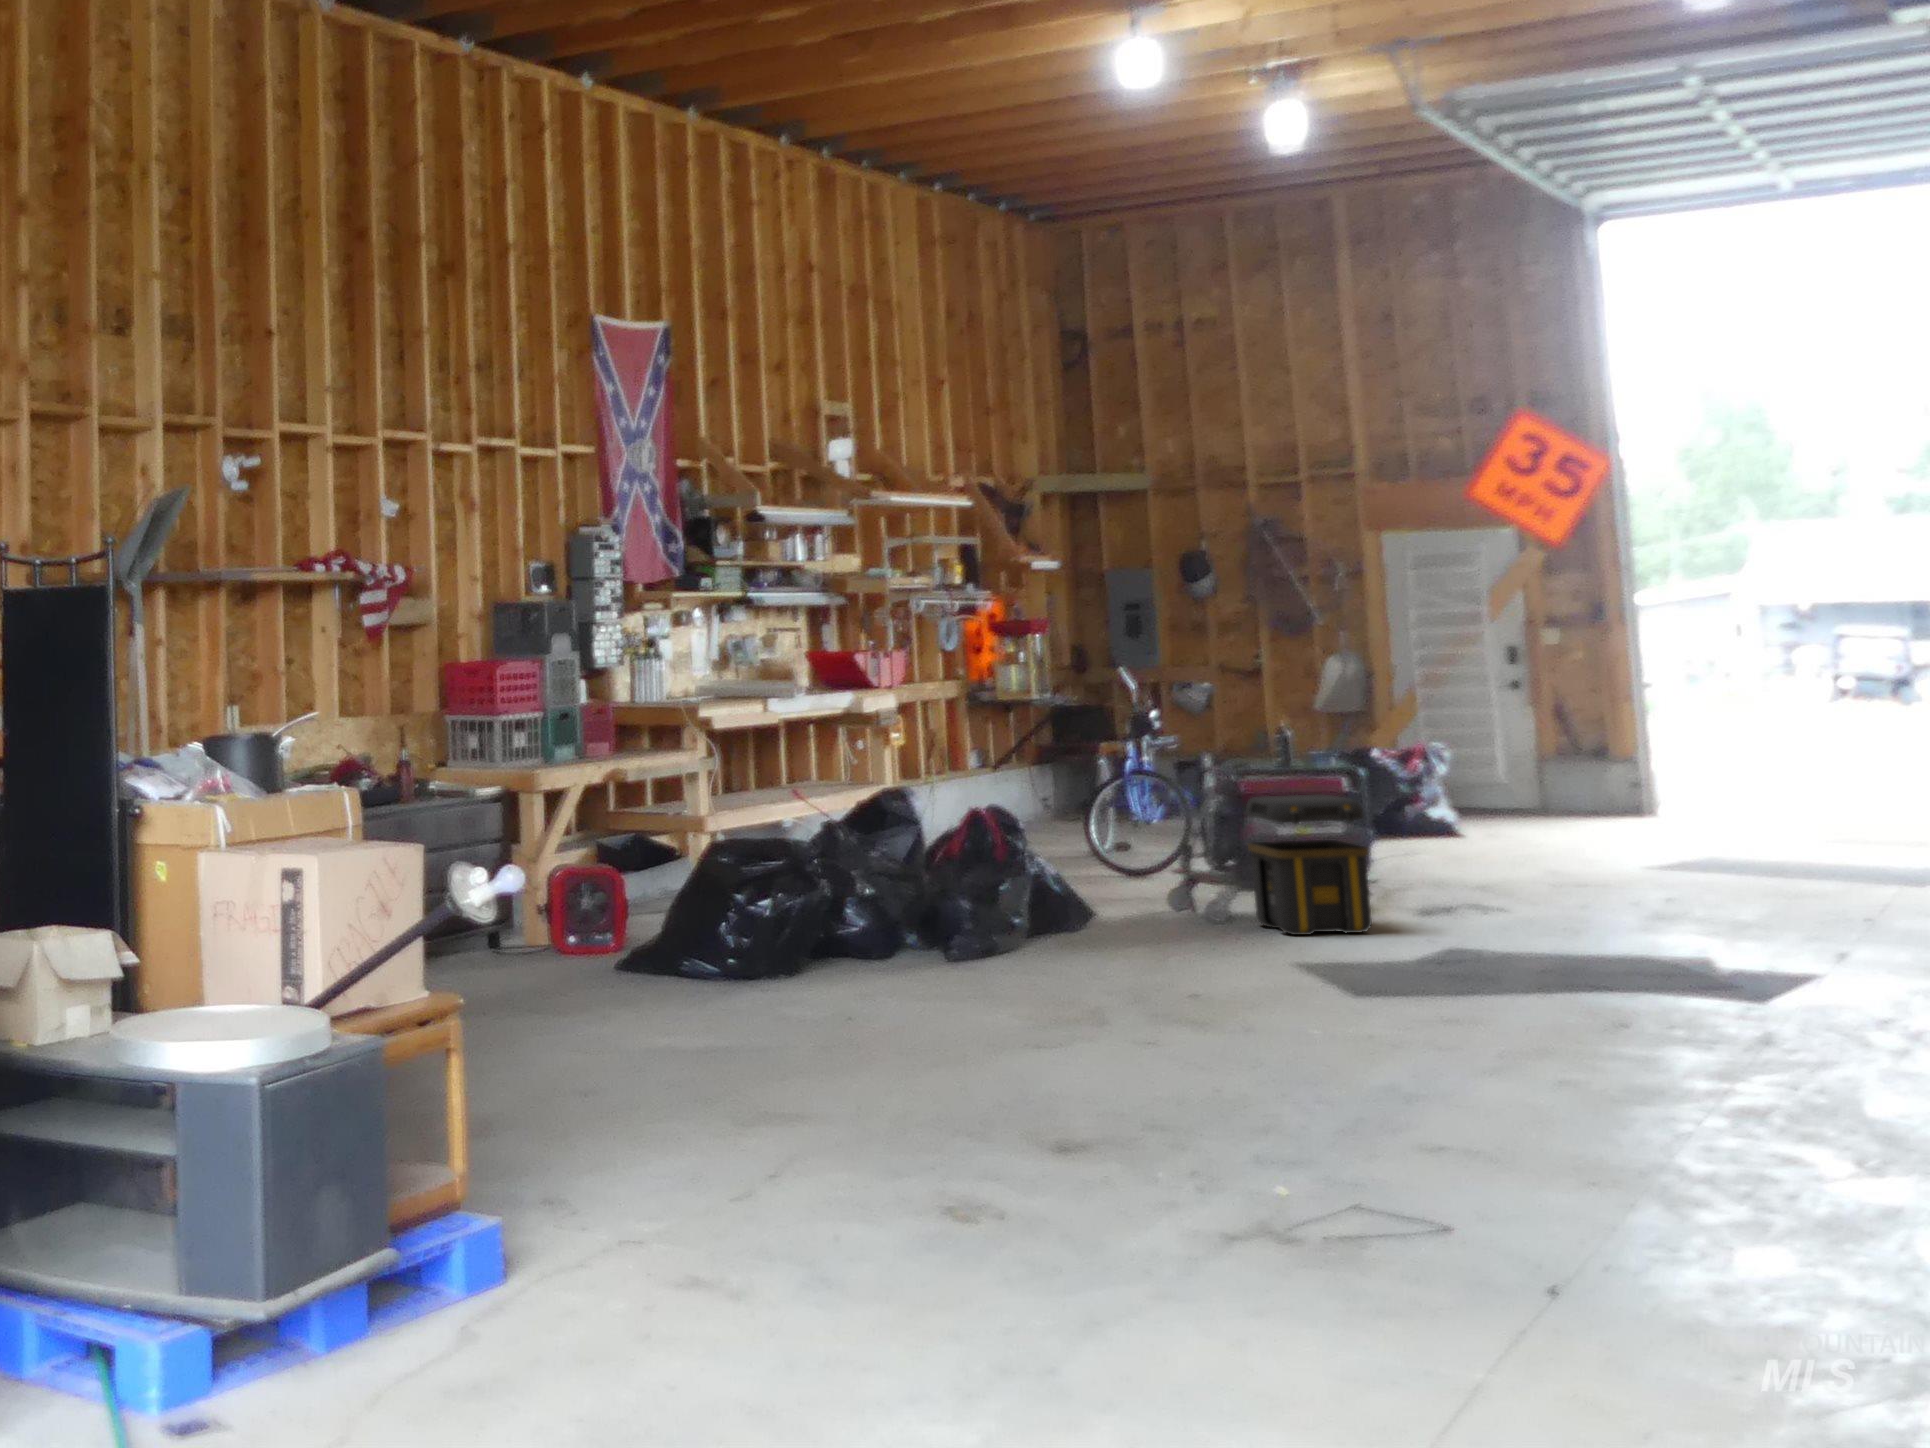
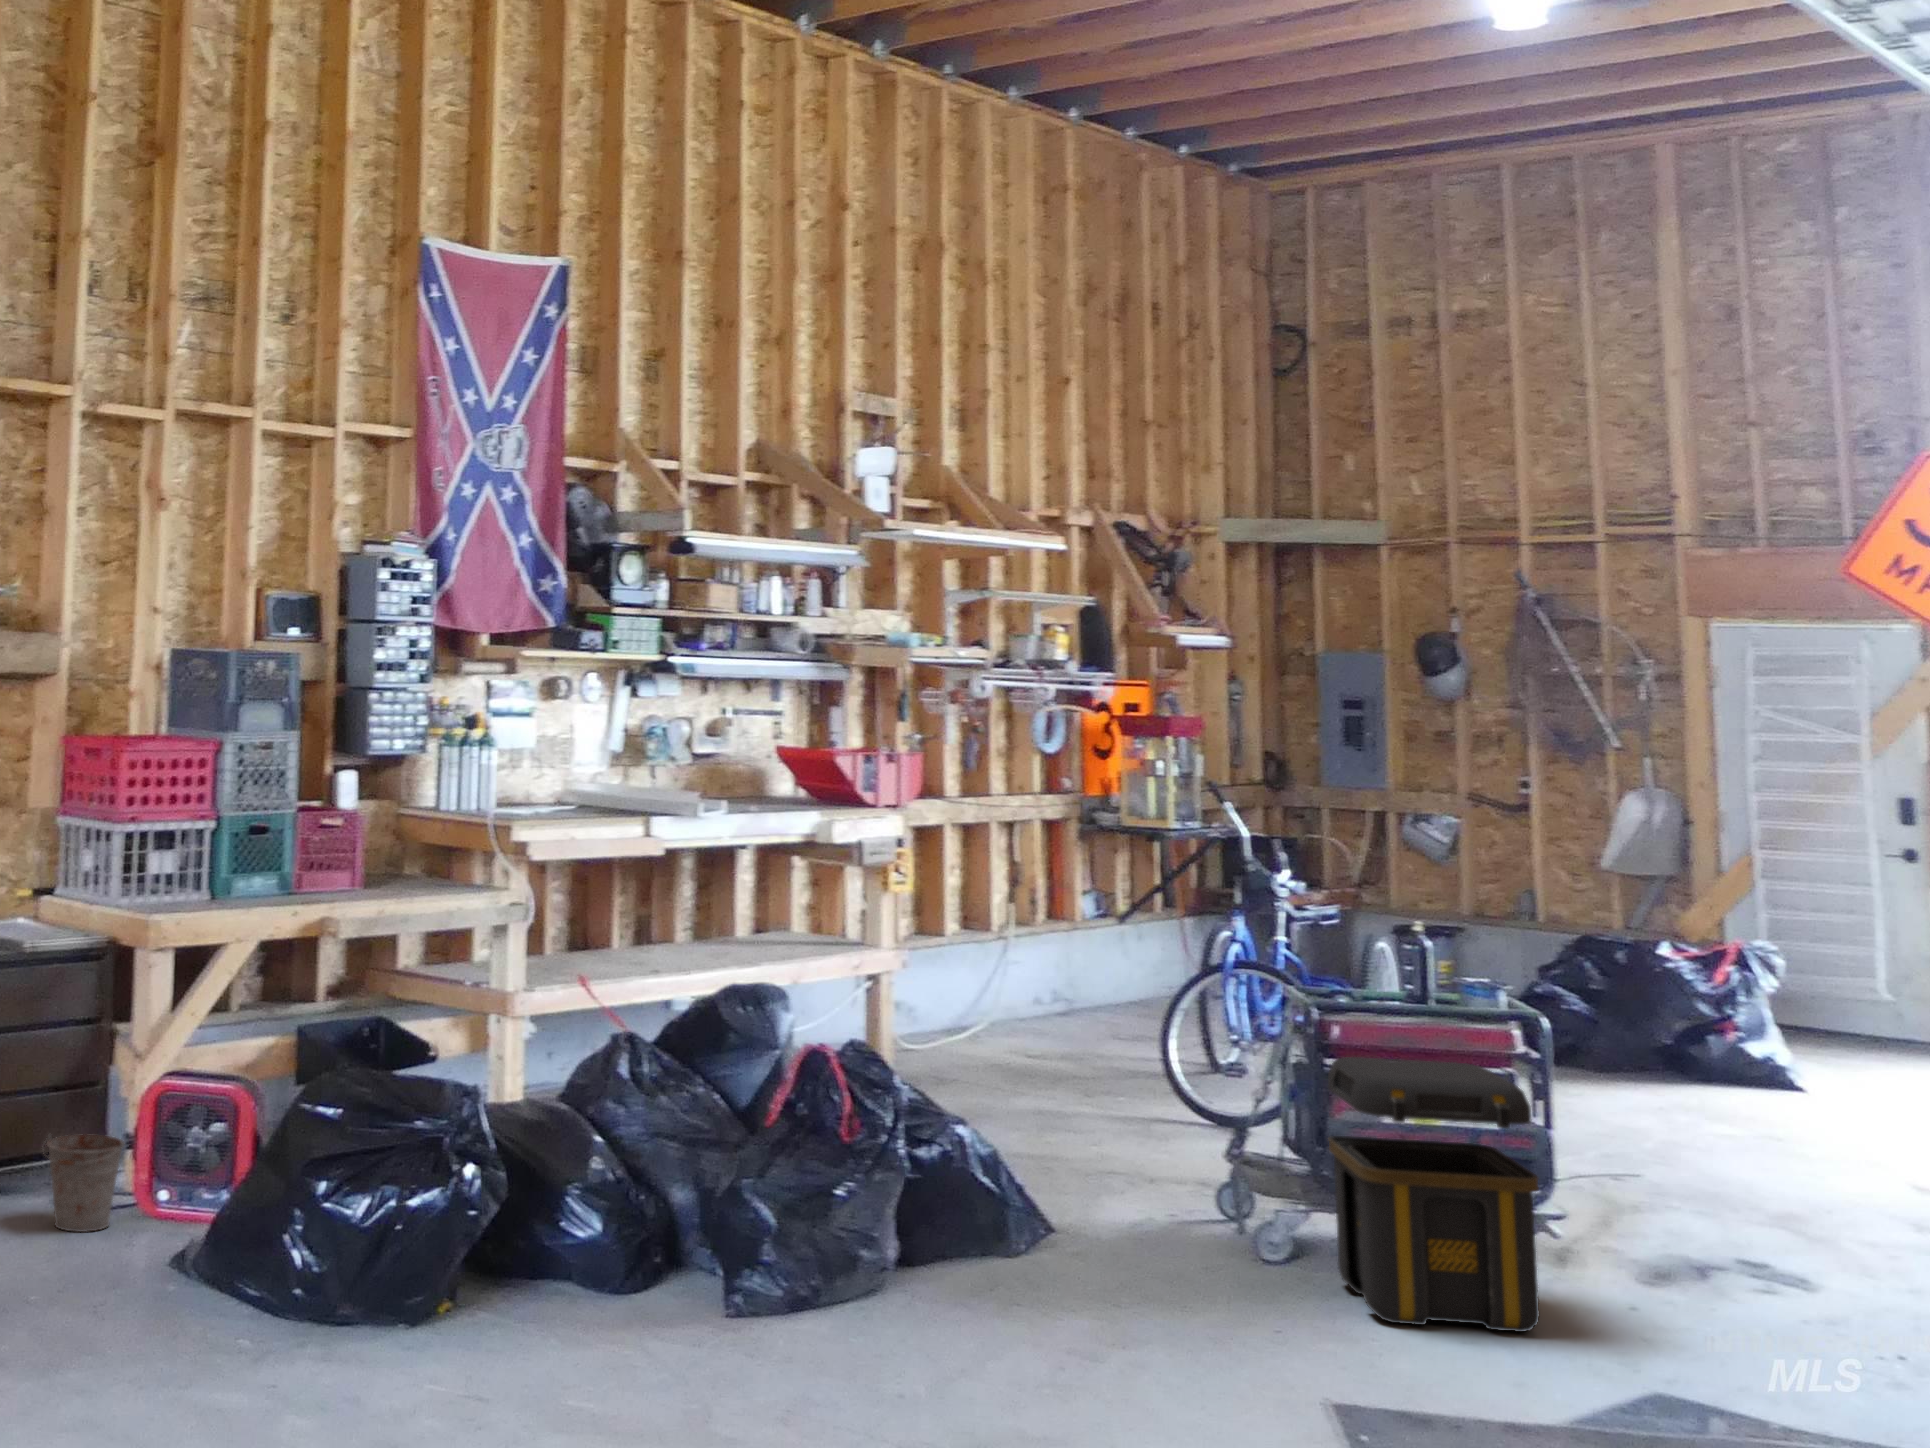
bucket: none [510,904,562,960] -> present [43,1134,125,1232]

